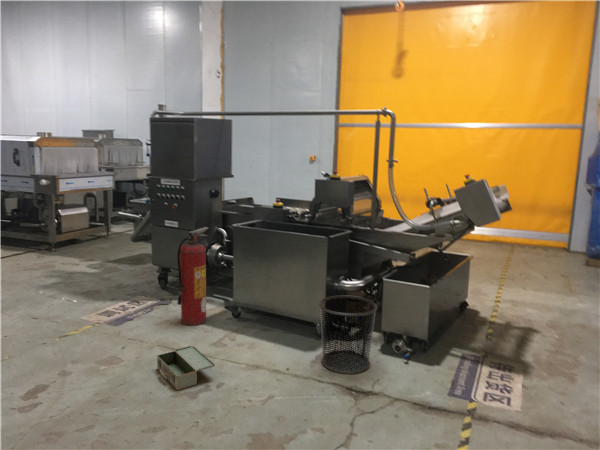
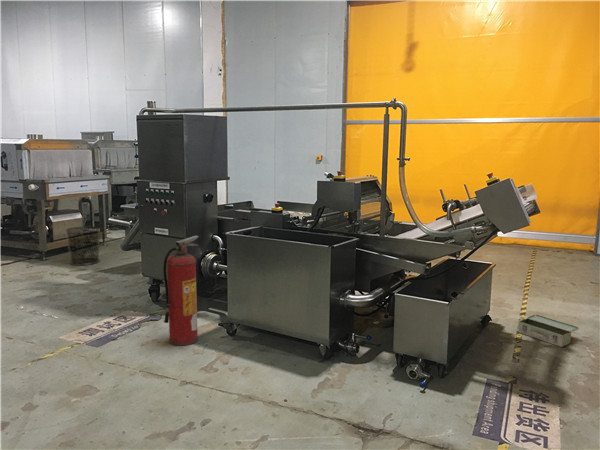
waste bin: present [319,295,377,373] -> present [66,226,100,265]
toolbox: present [157,346,215,390] -> present [518,315,579,347]

